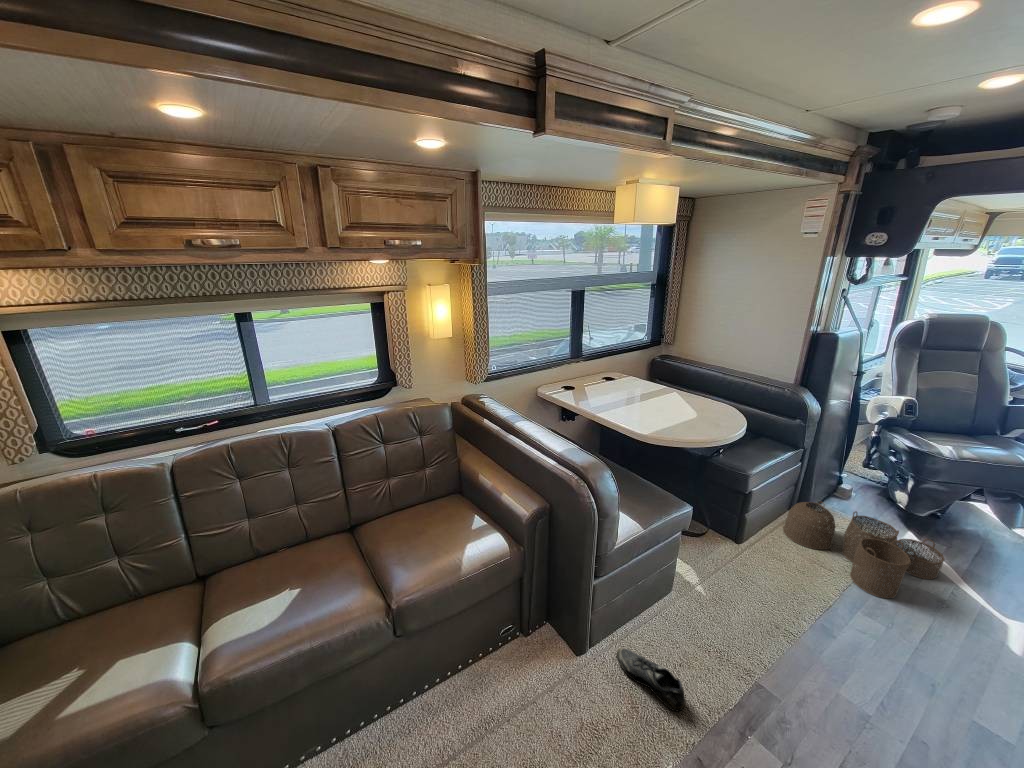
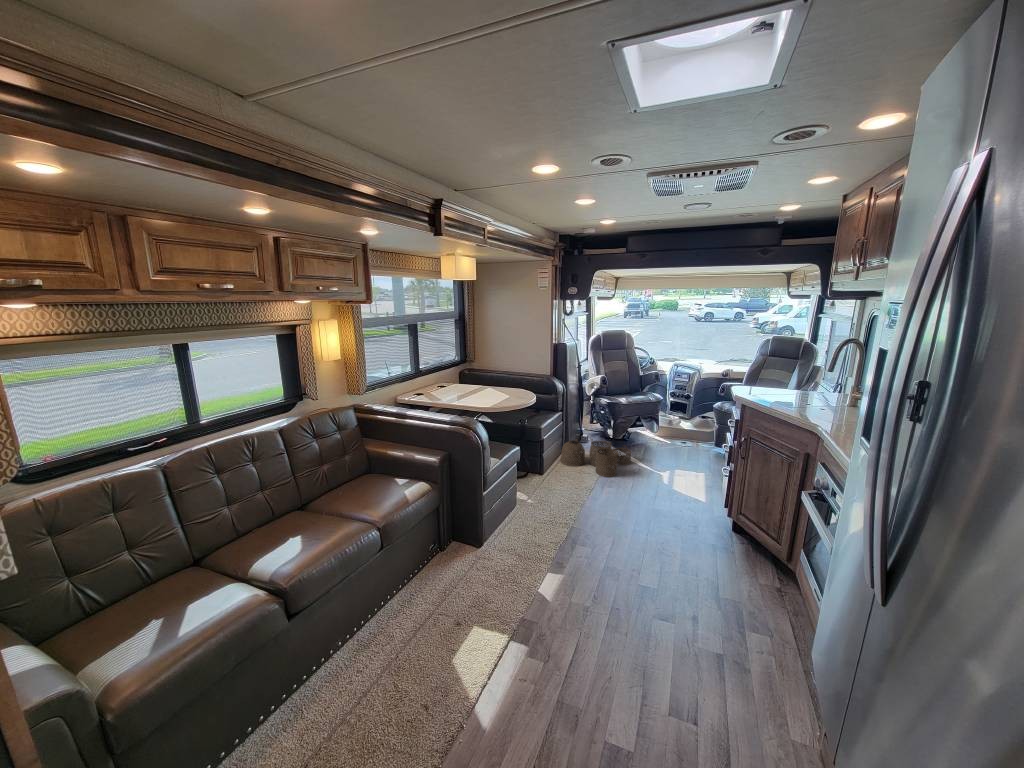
shoe: present [617,648,685,711] -> none [495,529,538,549]

